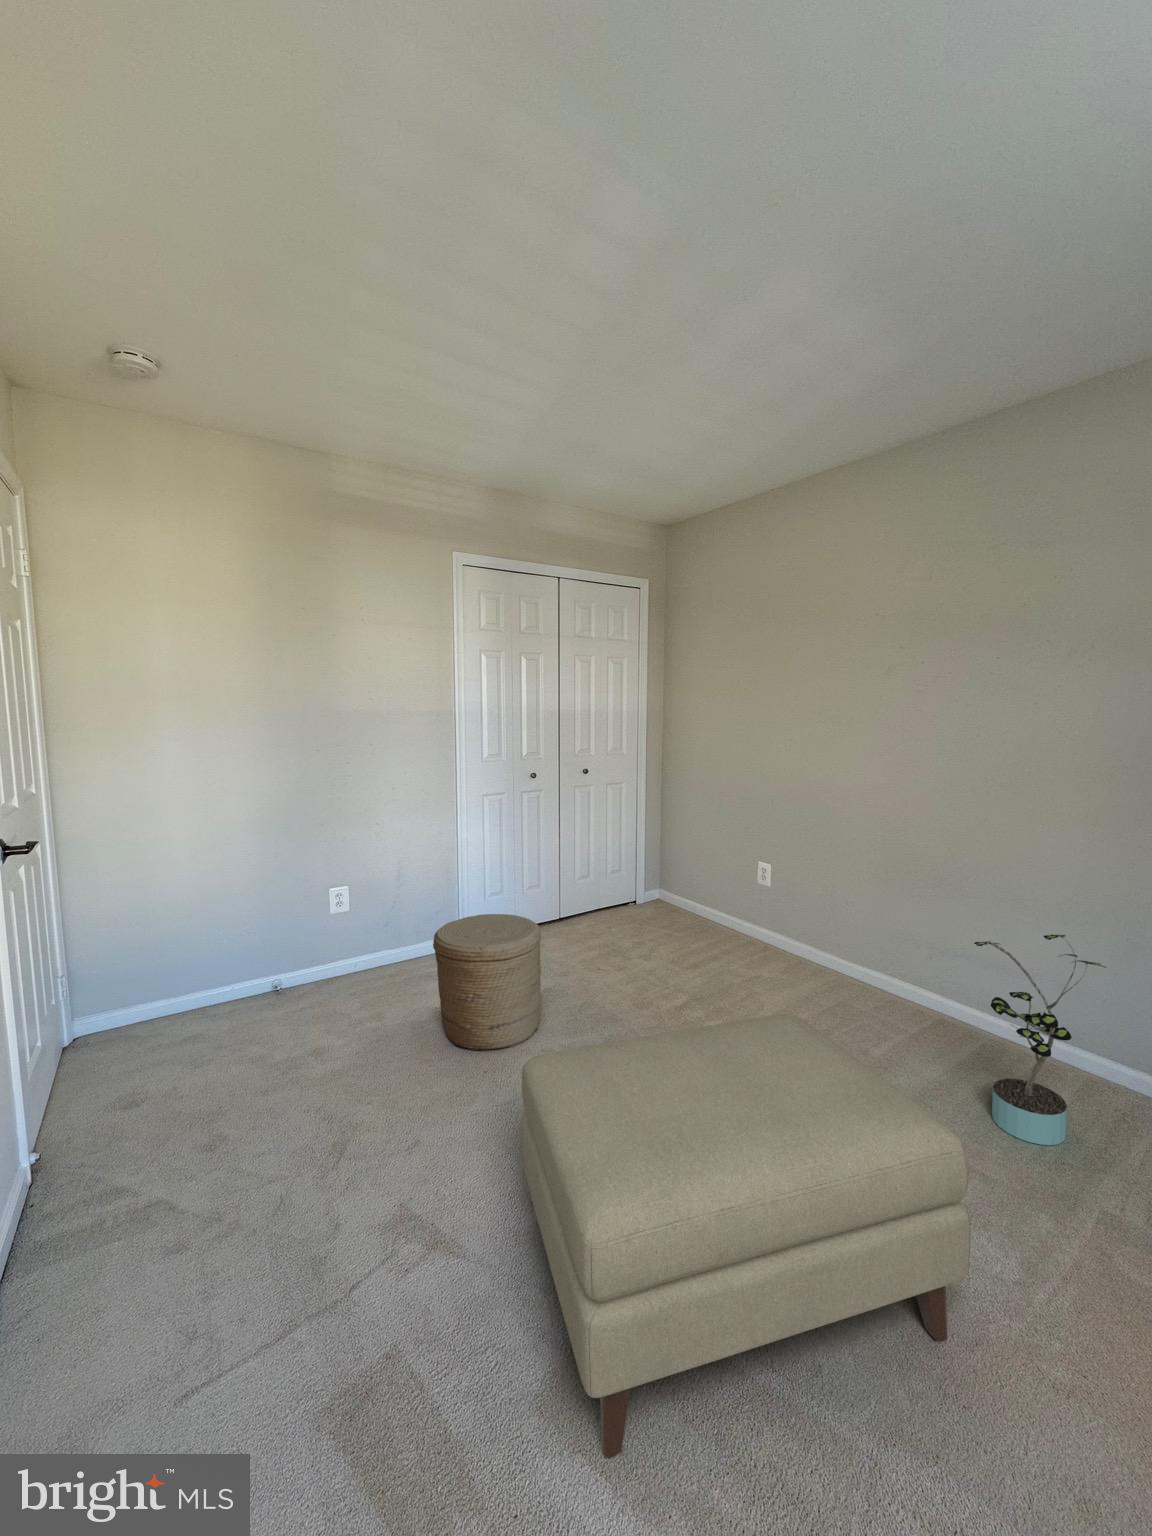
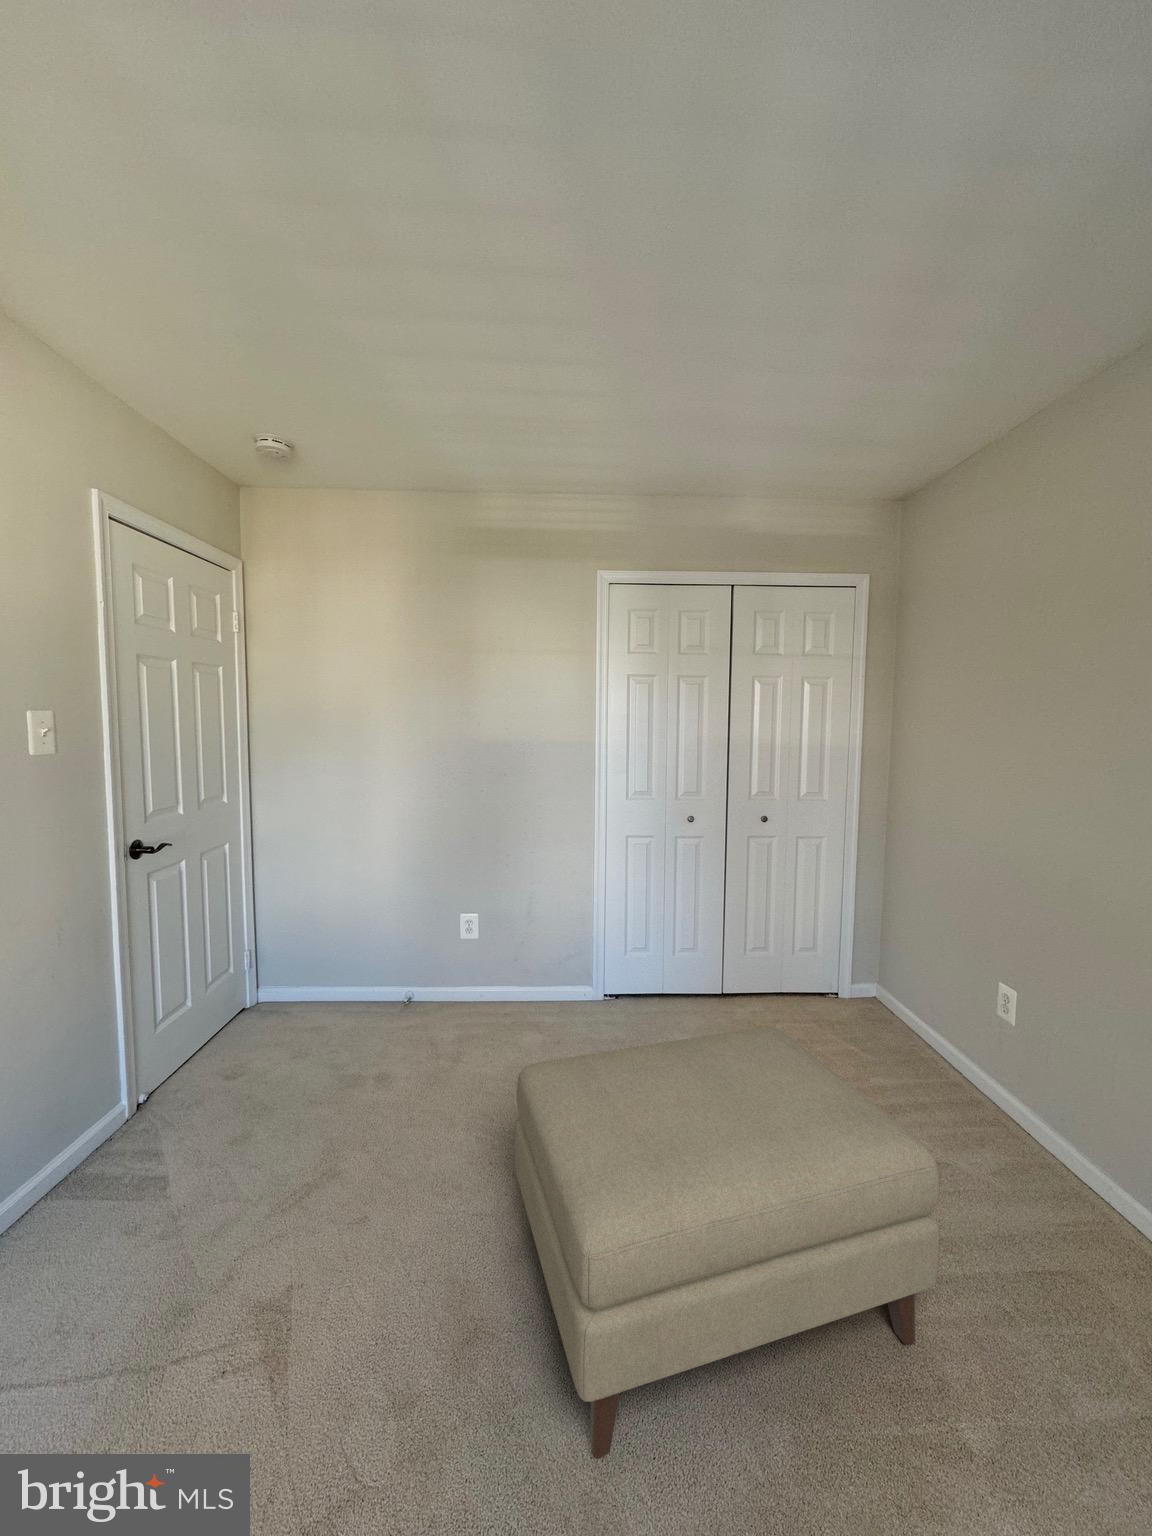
woven basket: present [433,914,542,1050] -> none [427,919,532,1051]
potted plant: present [974,935,1106,1145] -> none [943,957,1066,1155]

